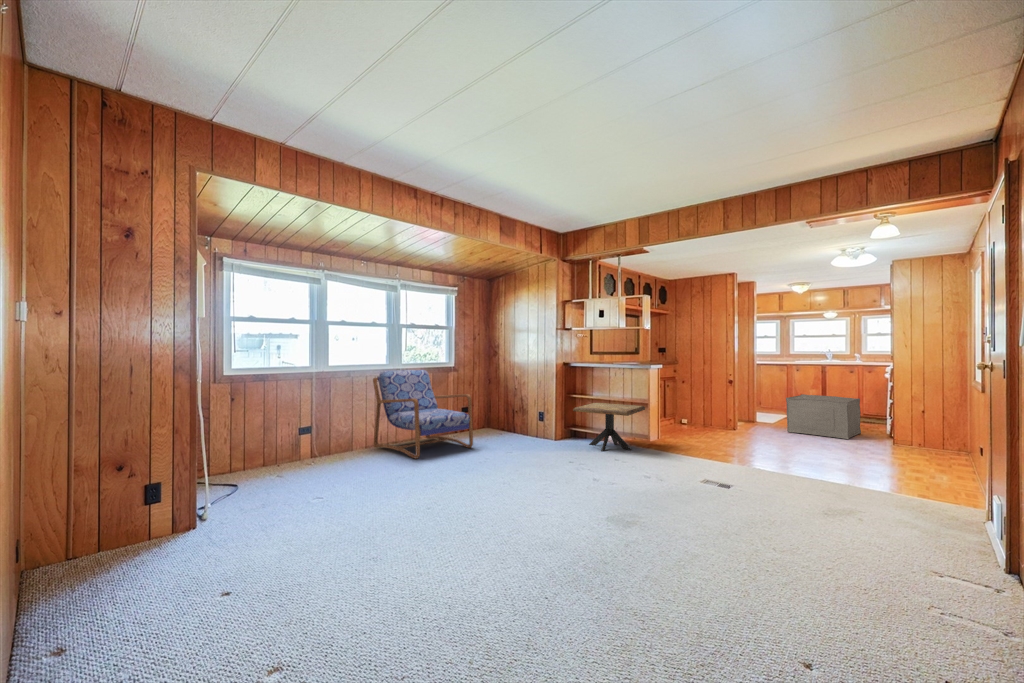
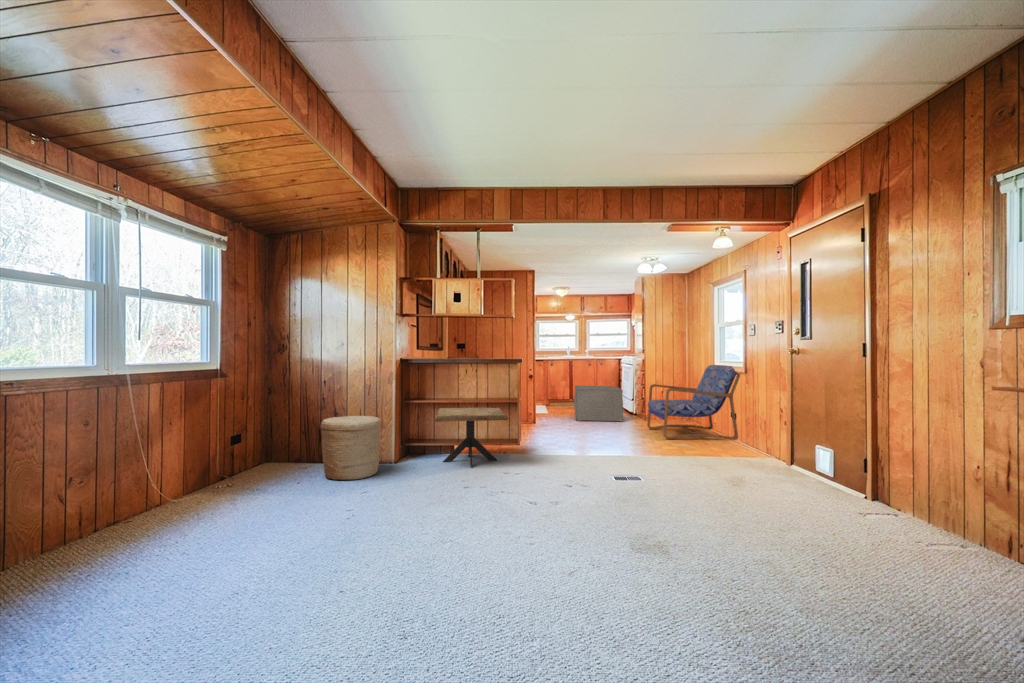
armchair: present [373,370,473,459] -> present [647,365,740,440]
woven basket: none [501,402,540,445] -> present [321,416,381,480]

